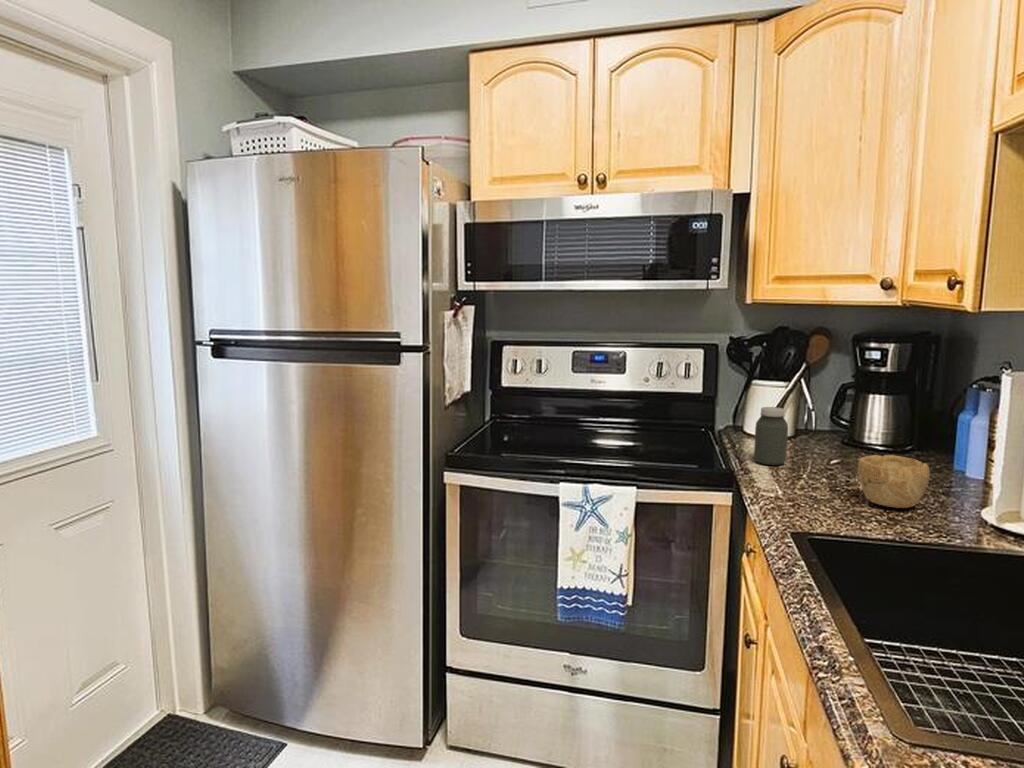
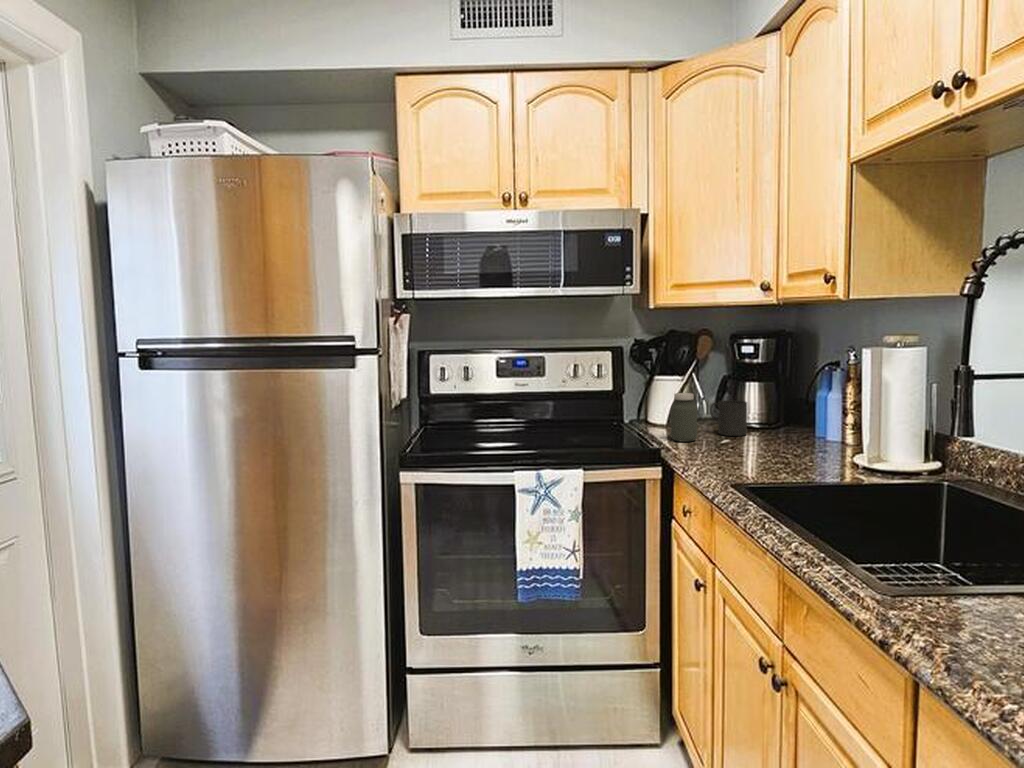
mug: none [811,418,858,463] -> present [710,400,747,436]
bowl: present [858,455,930,508] -> none [765,420,818,460]

